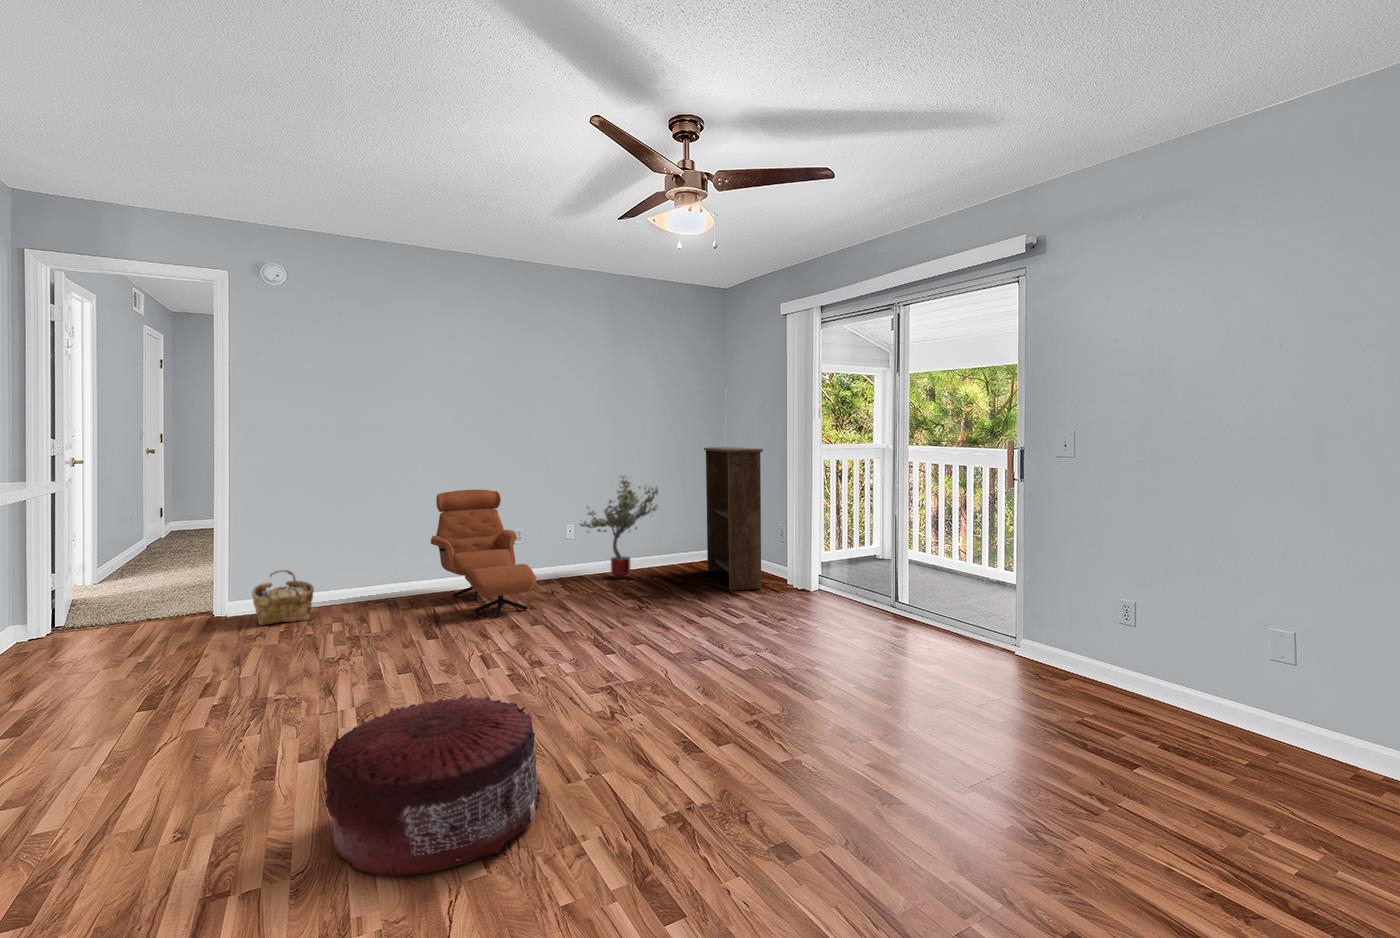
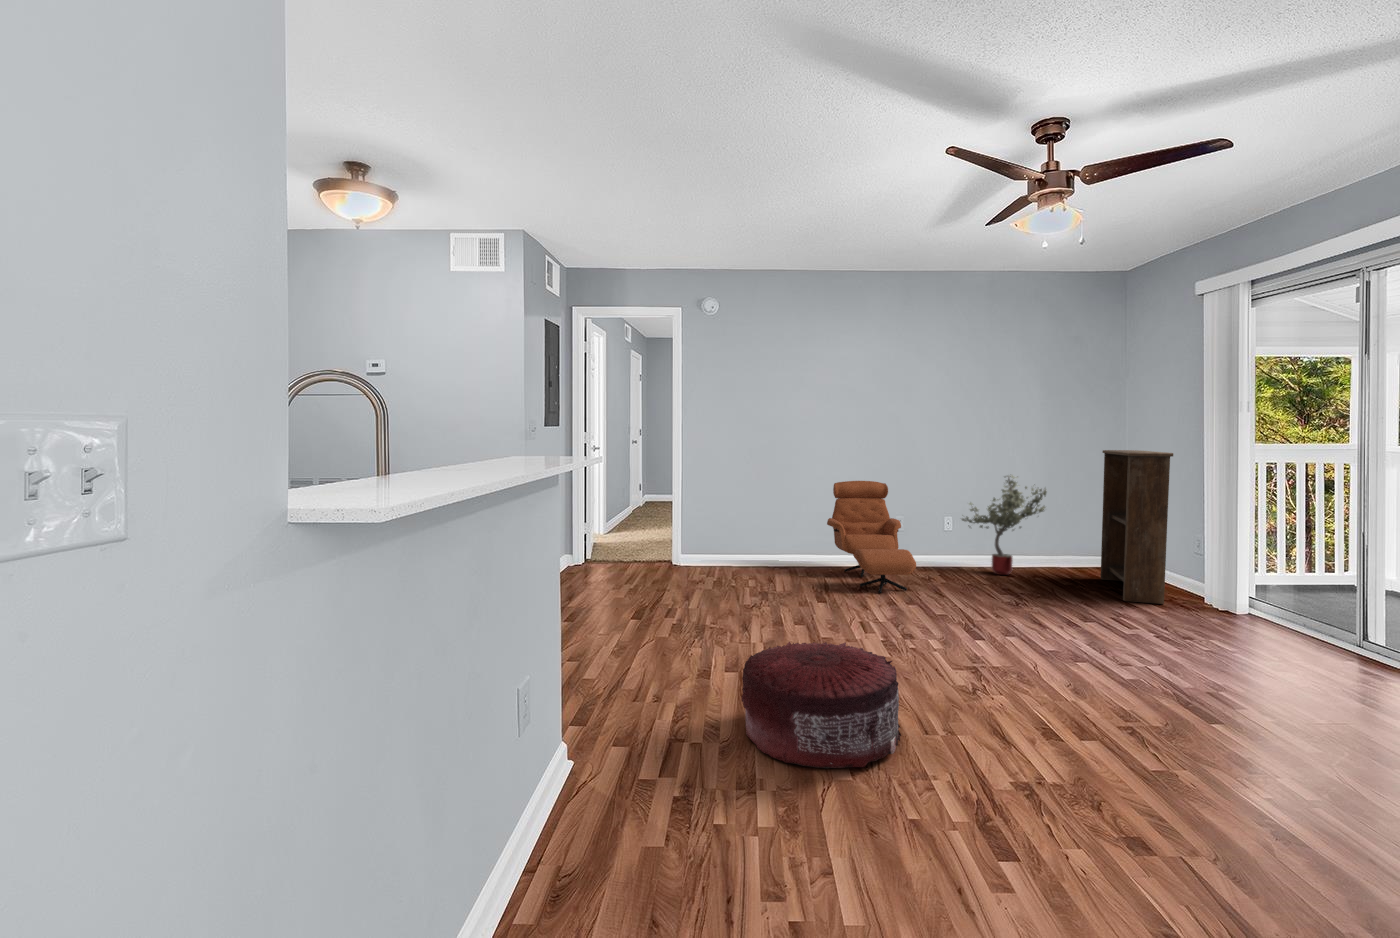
woven basket: present [252,570,314,625] -> none [697,534,738,575]

